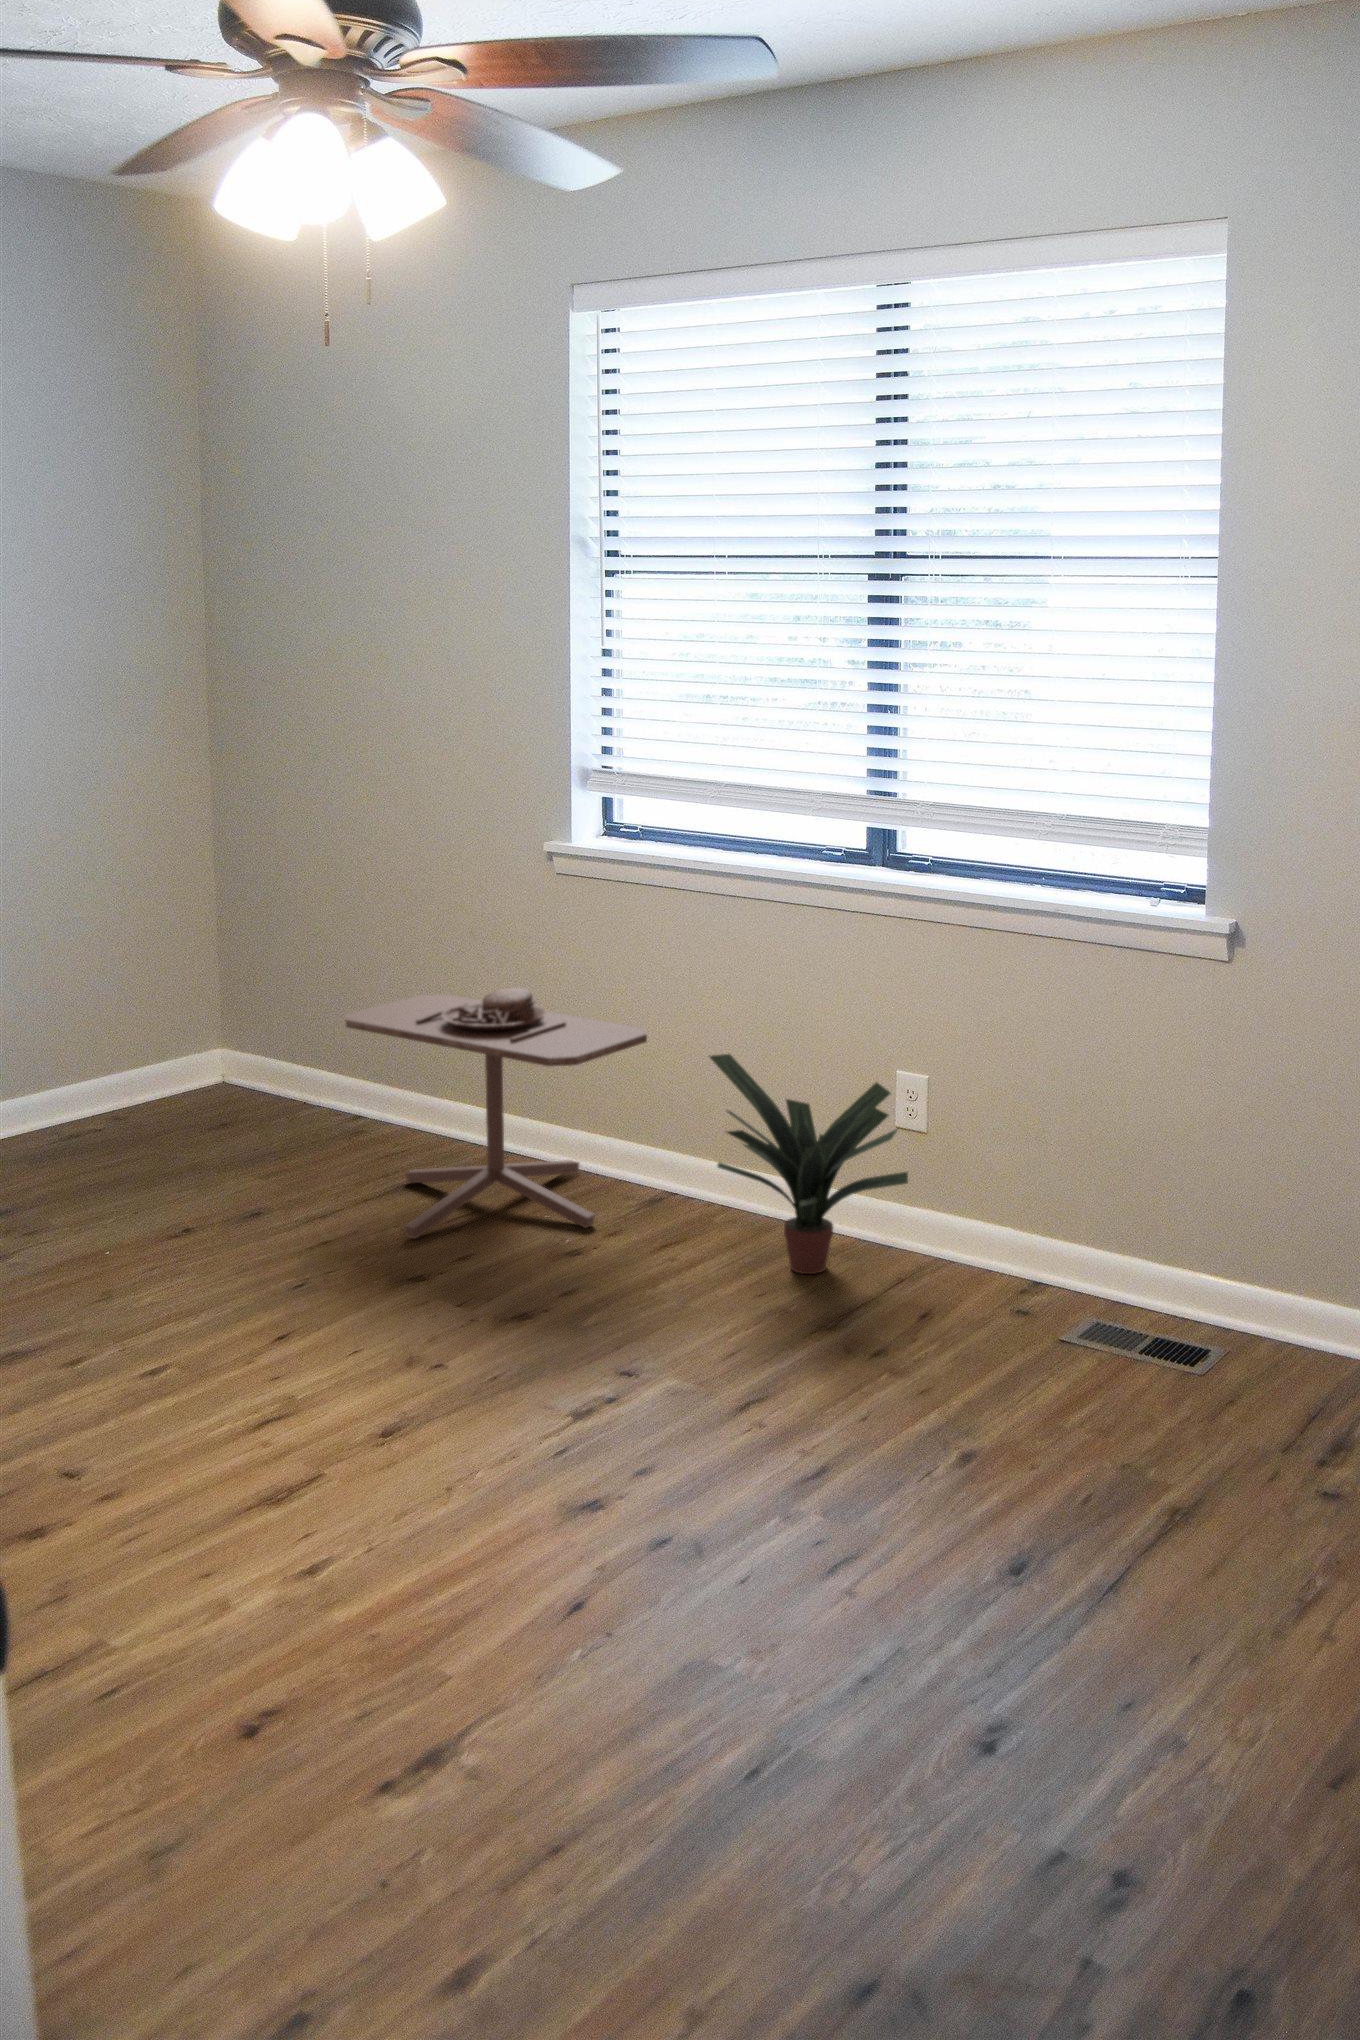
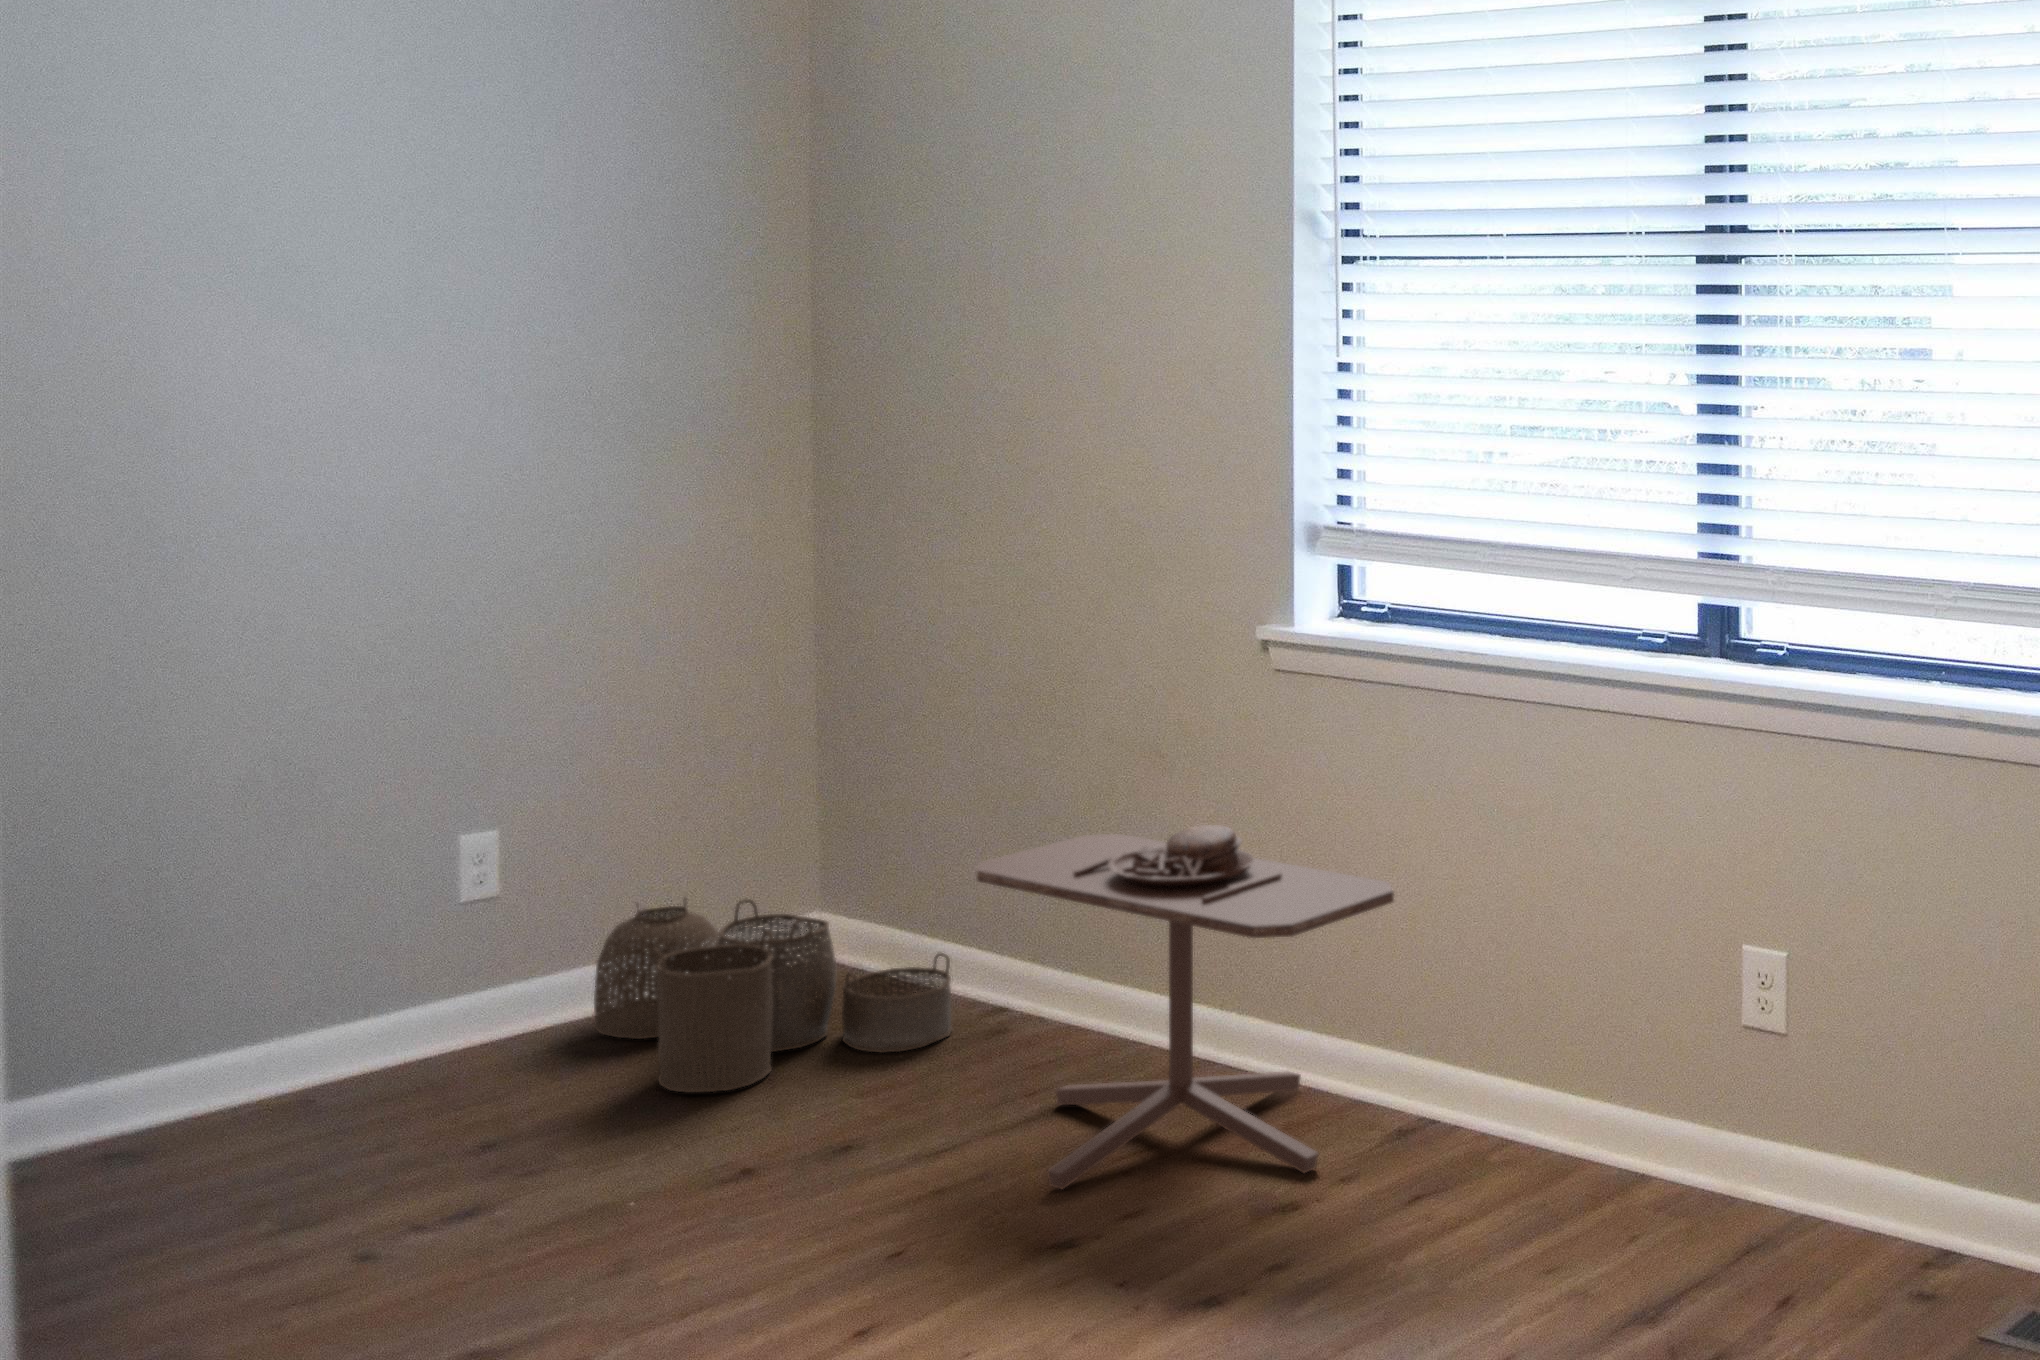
woven basket: none [66,1039,327,1175] -> present [594,898,953,1093]
potted plant: present [710,1054,908,1274] -> none [1477,919,1761,1245]

